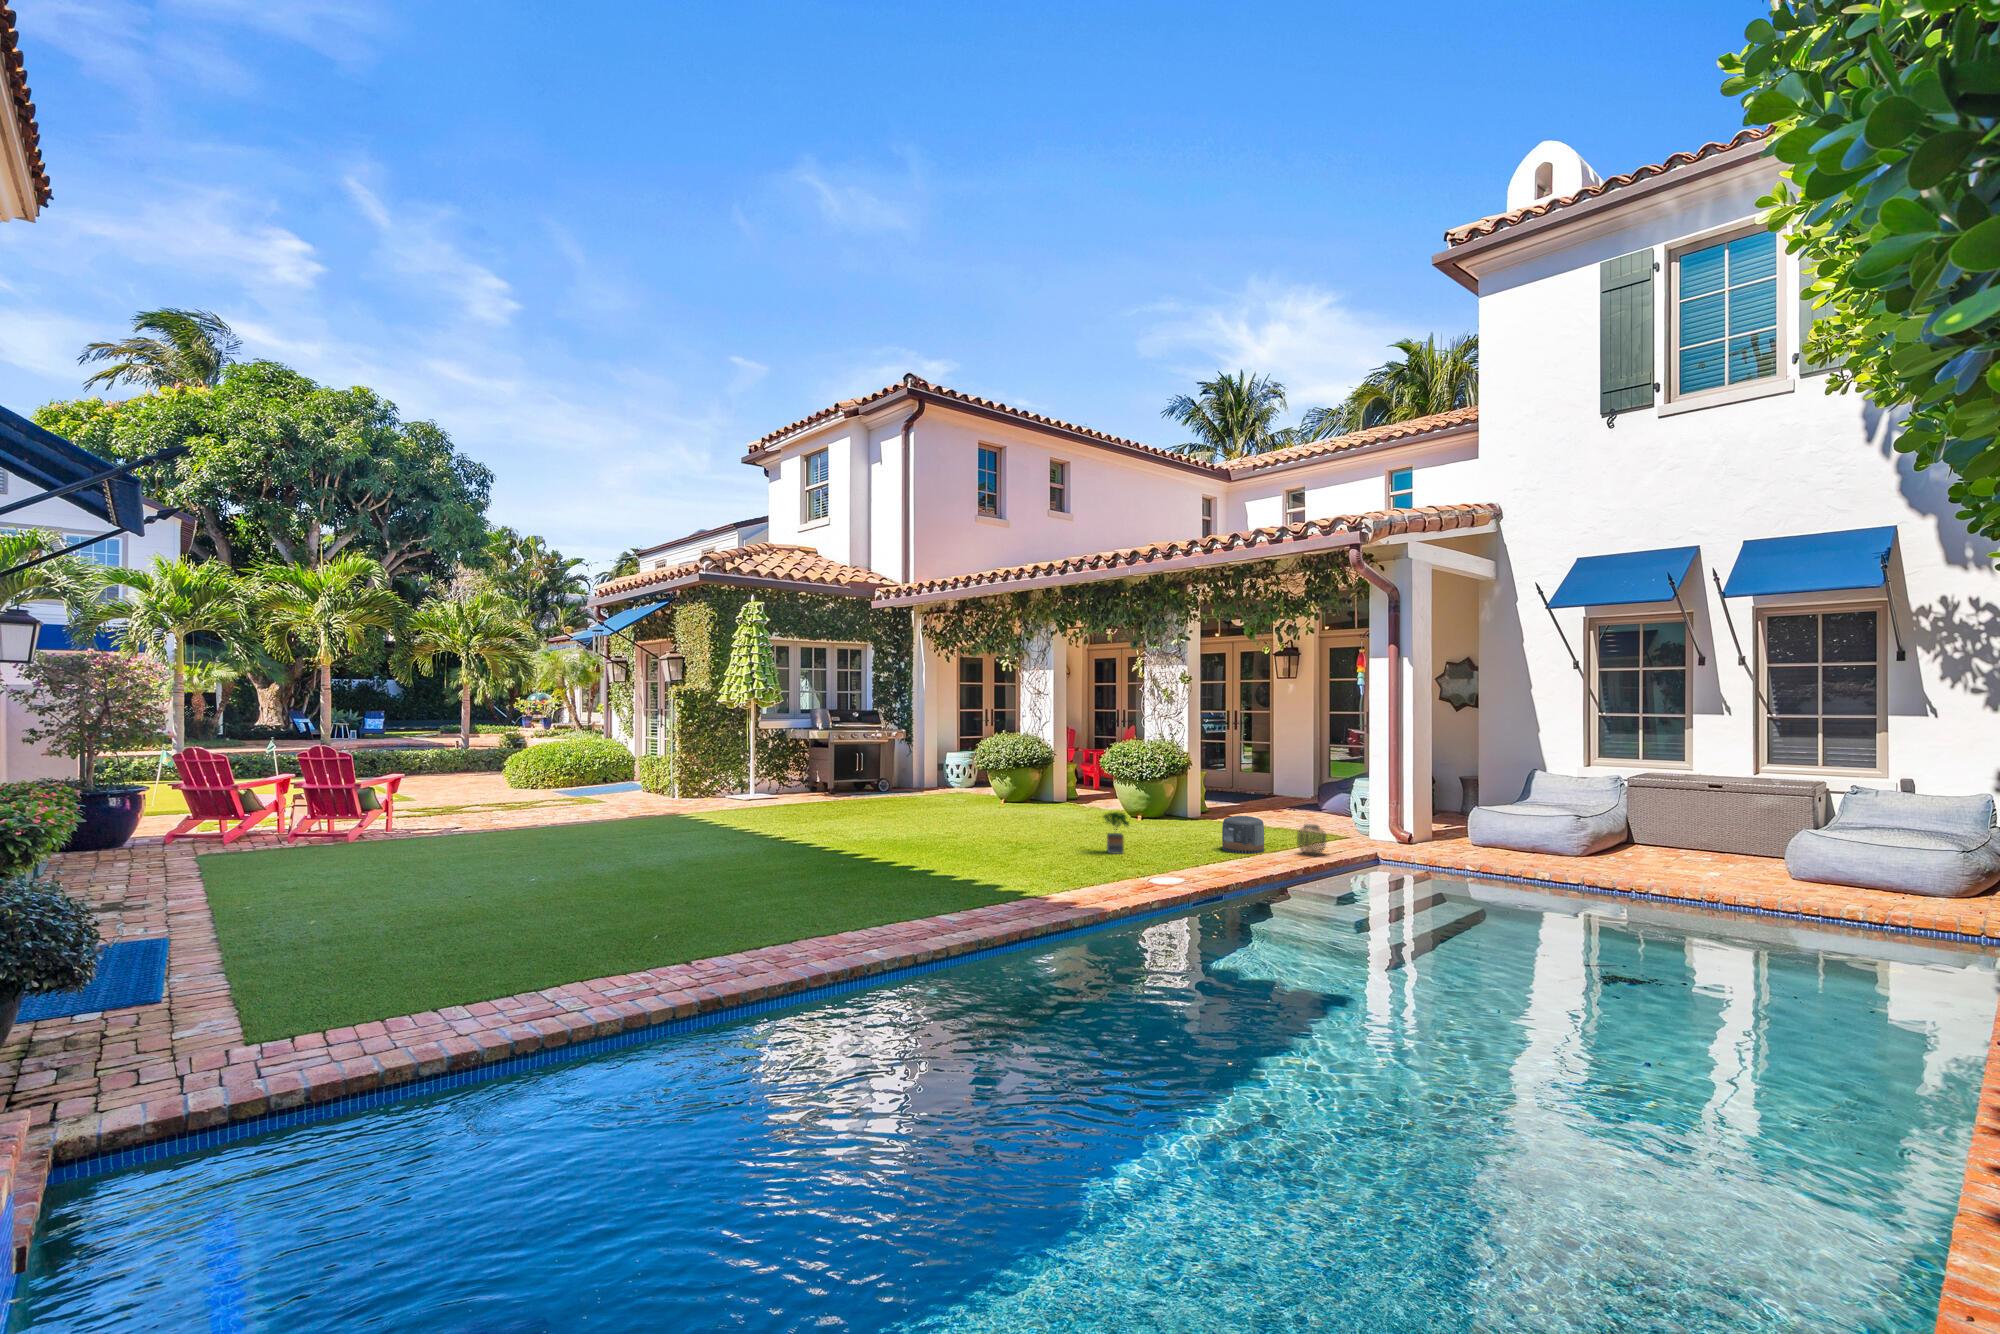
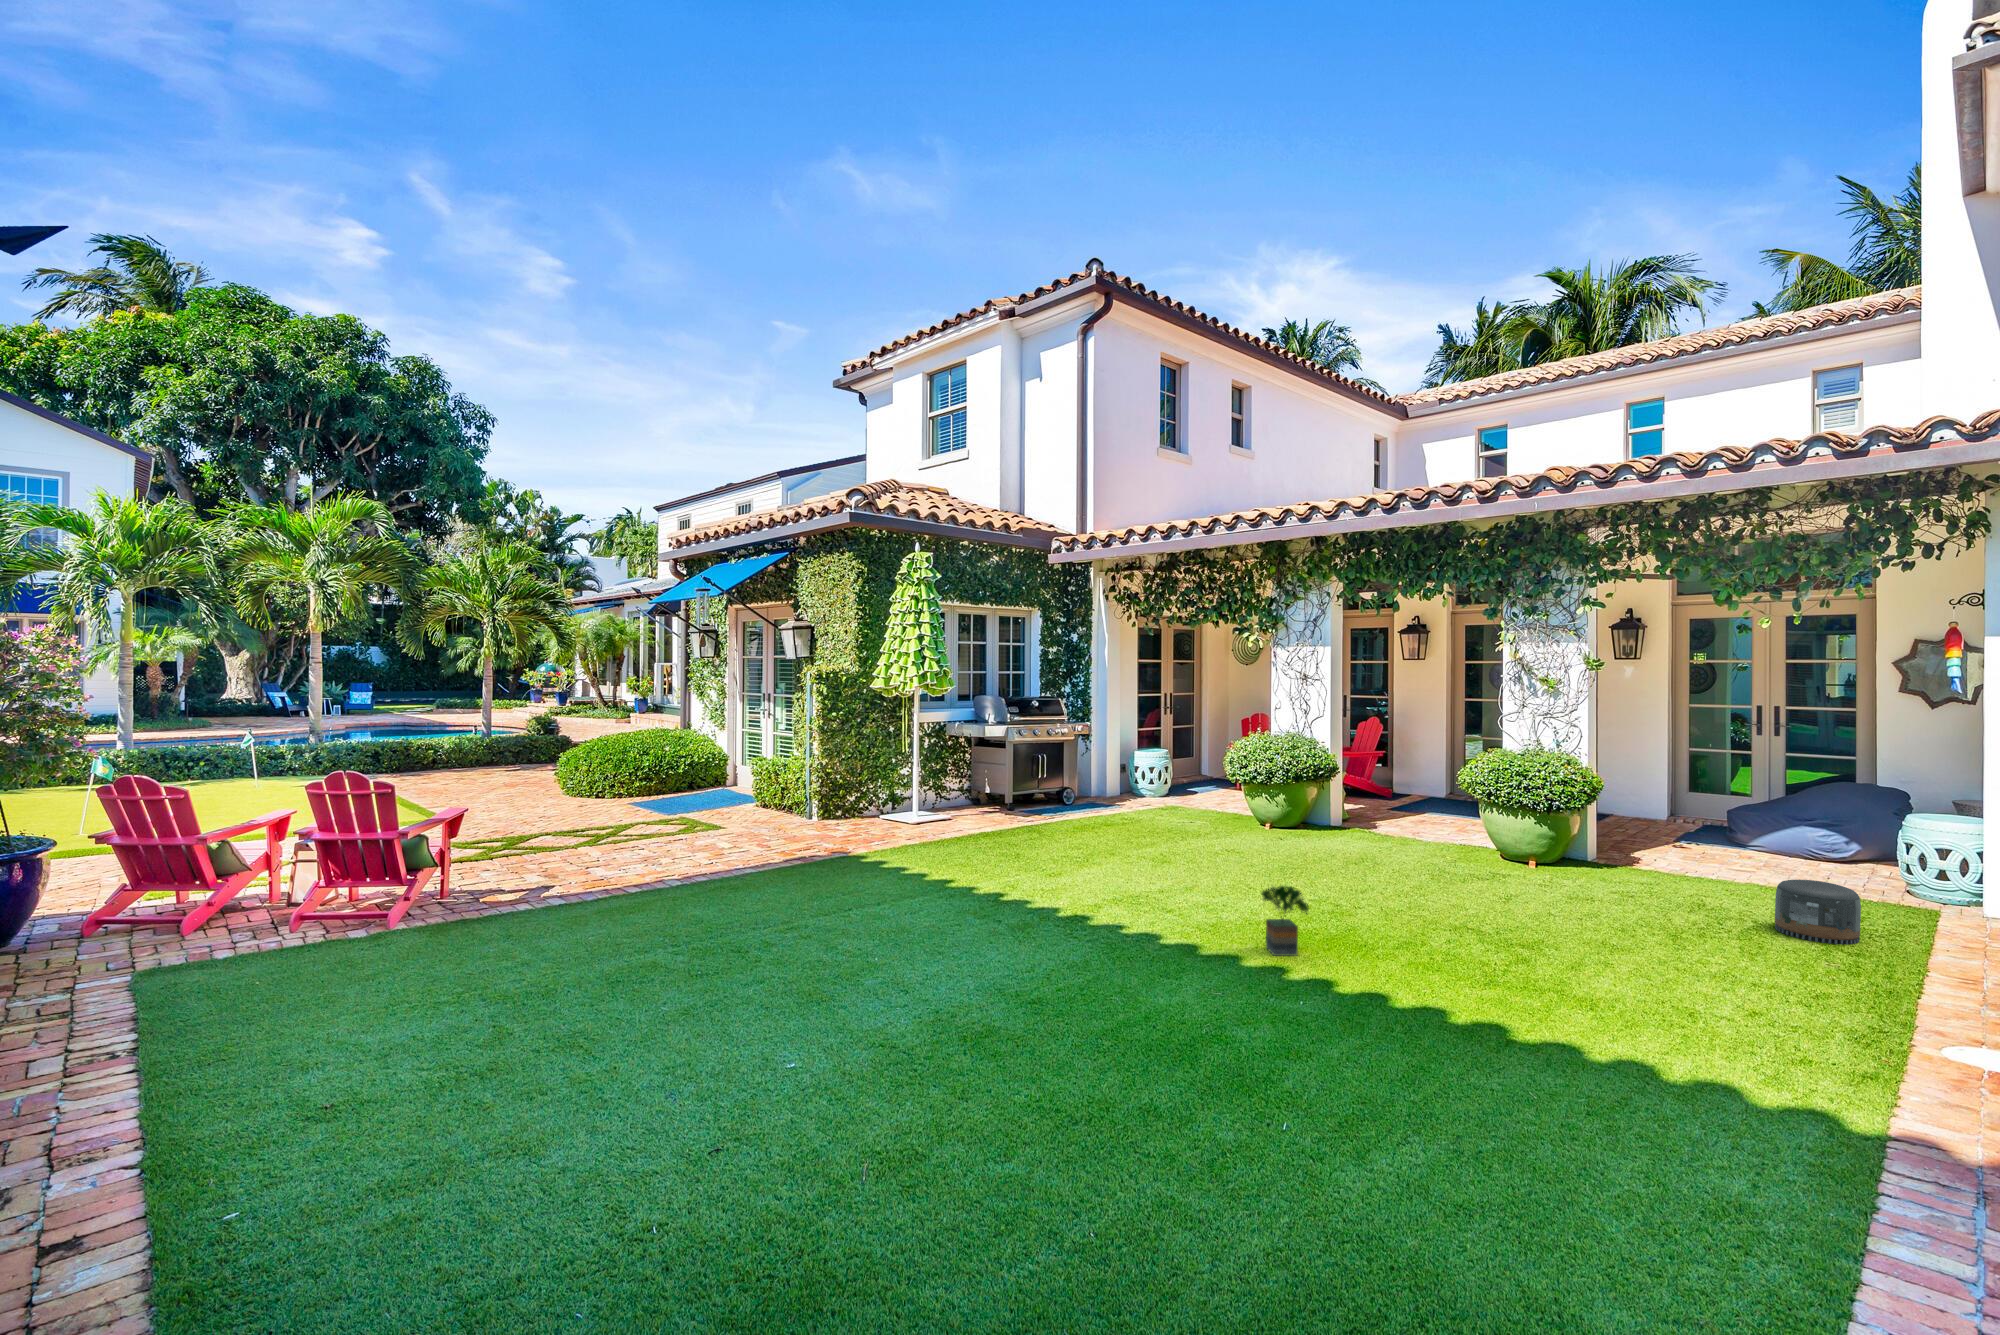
potted tree: present [1104,812,1129,854] -> present [1262,886,1309,956]
woven basket: present [1297,824,1326,855] -> none [1918,897,1982,950]

